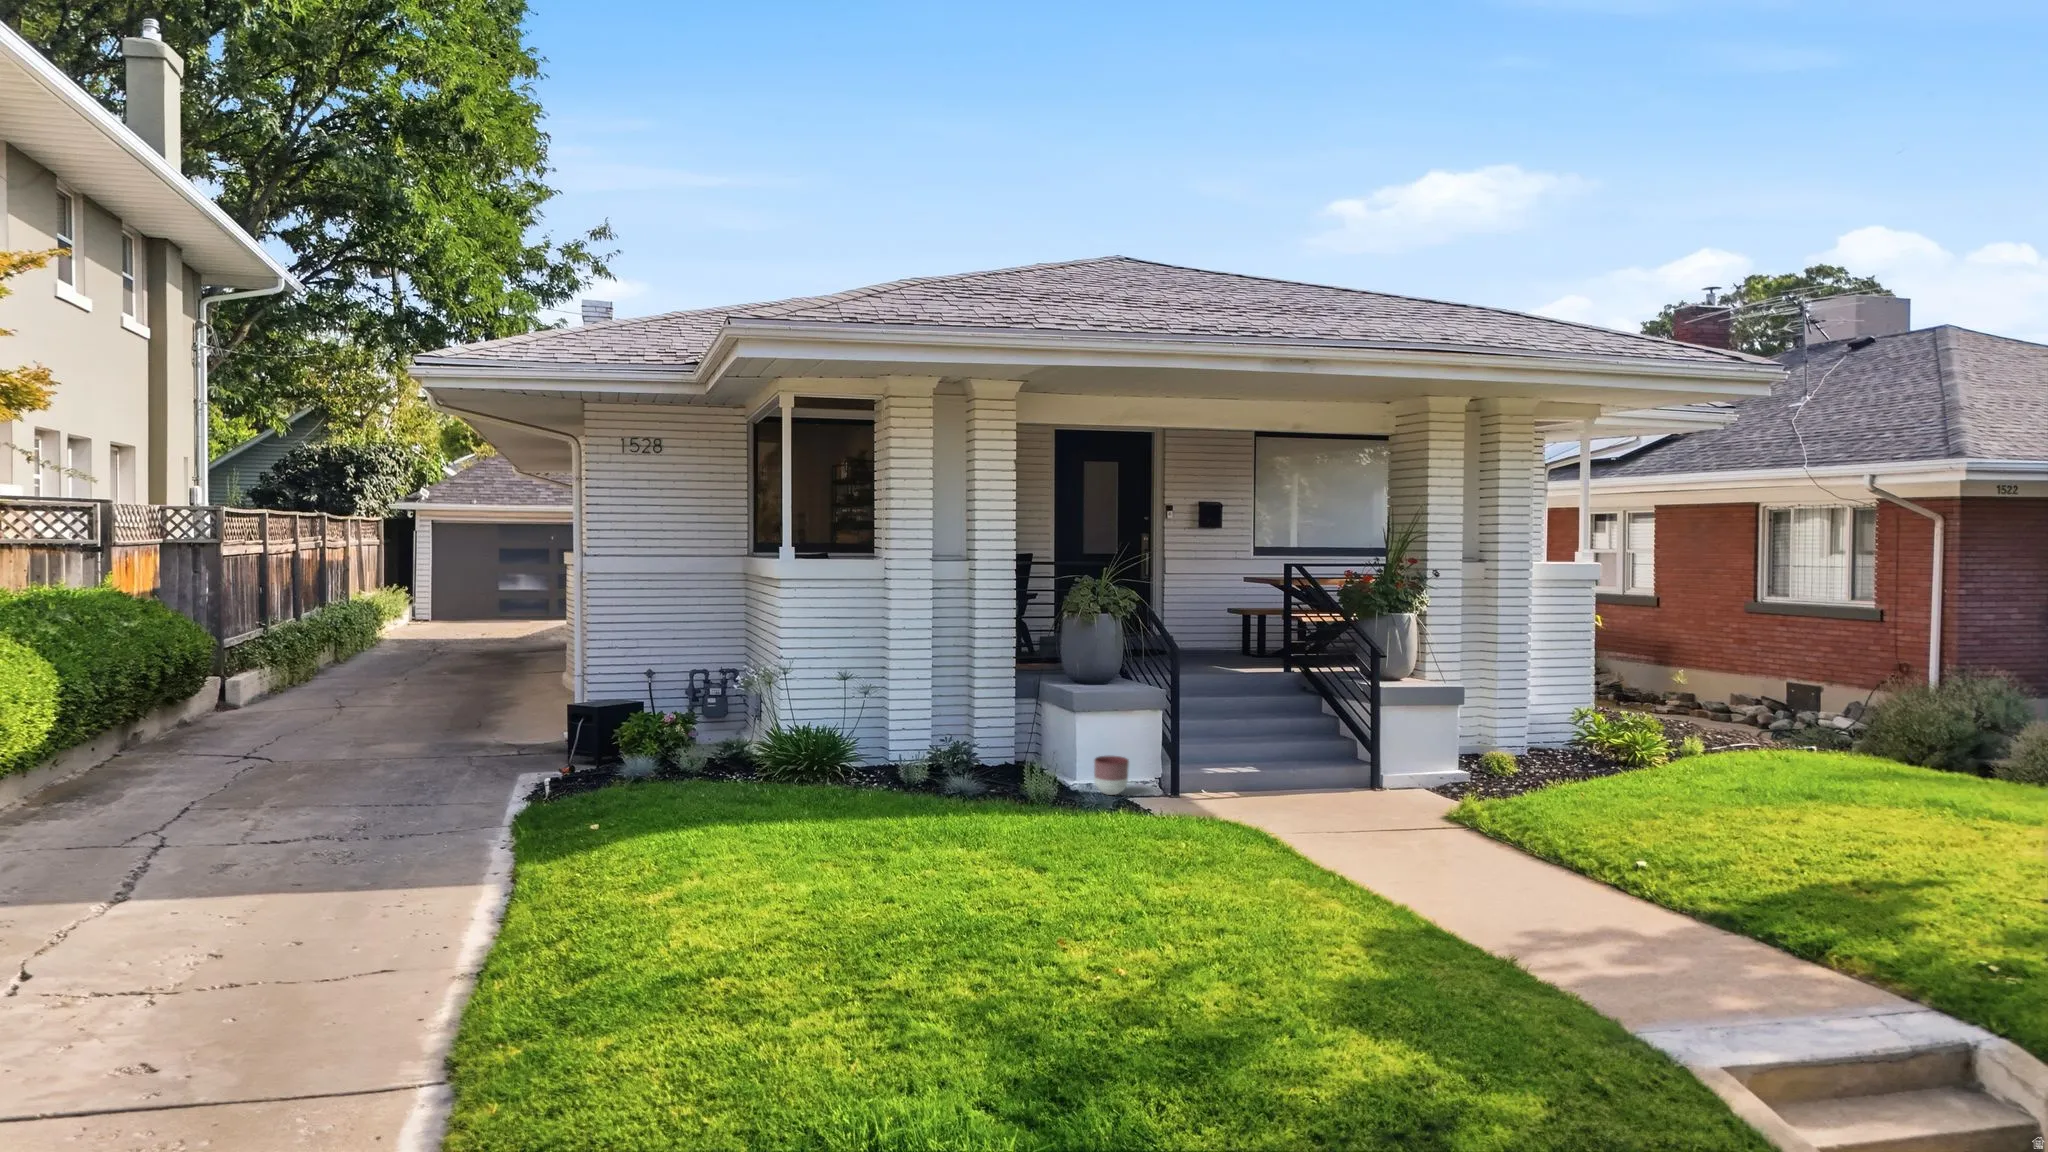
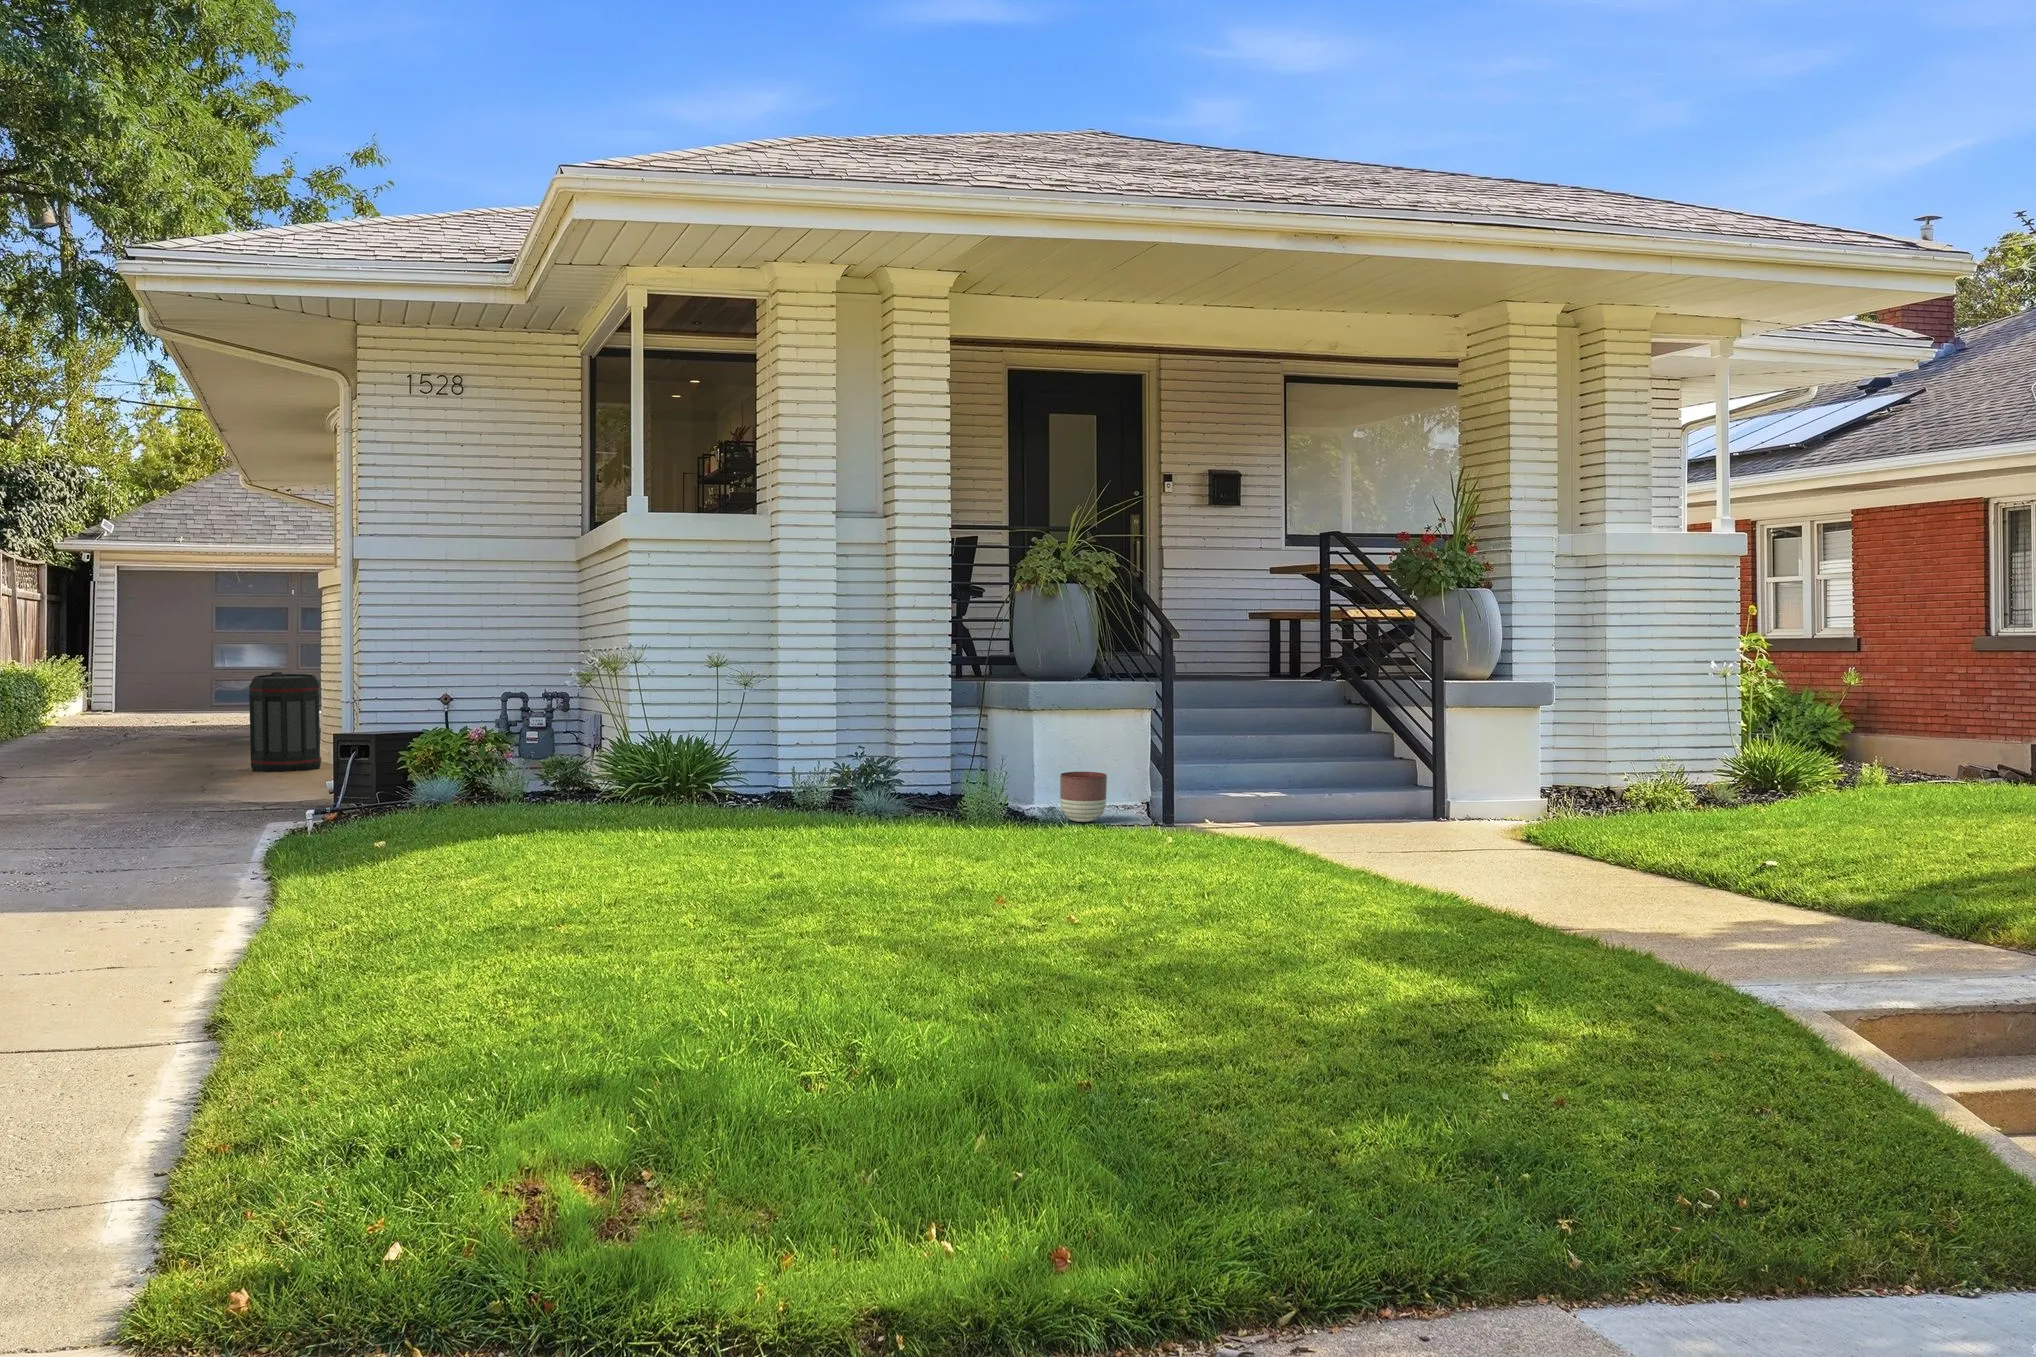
trash can: none [512,640,564,714] -> present [249,672,321,772]

